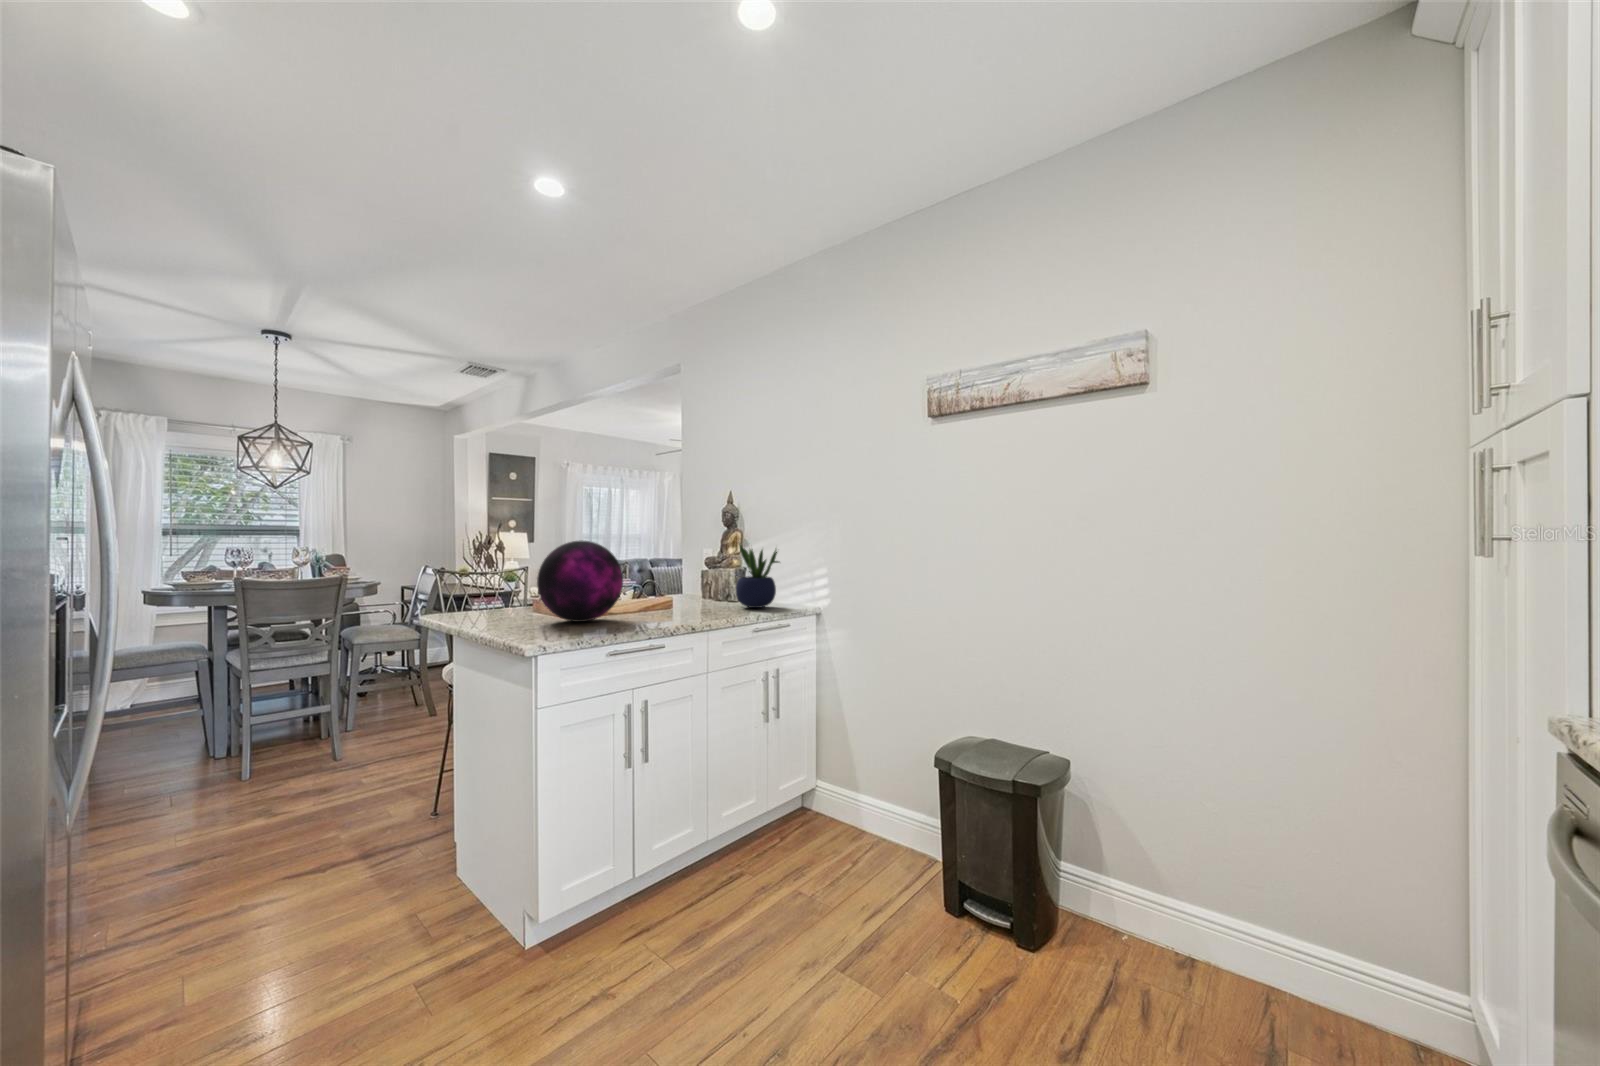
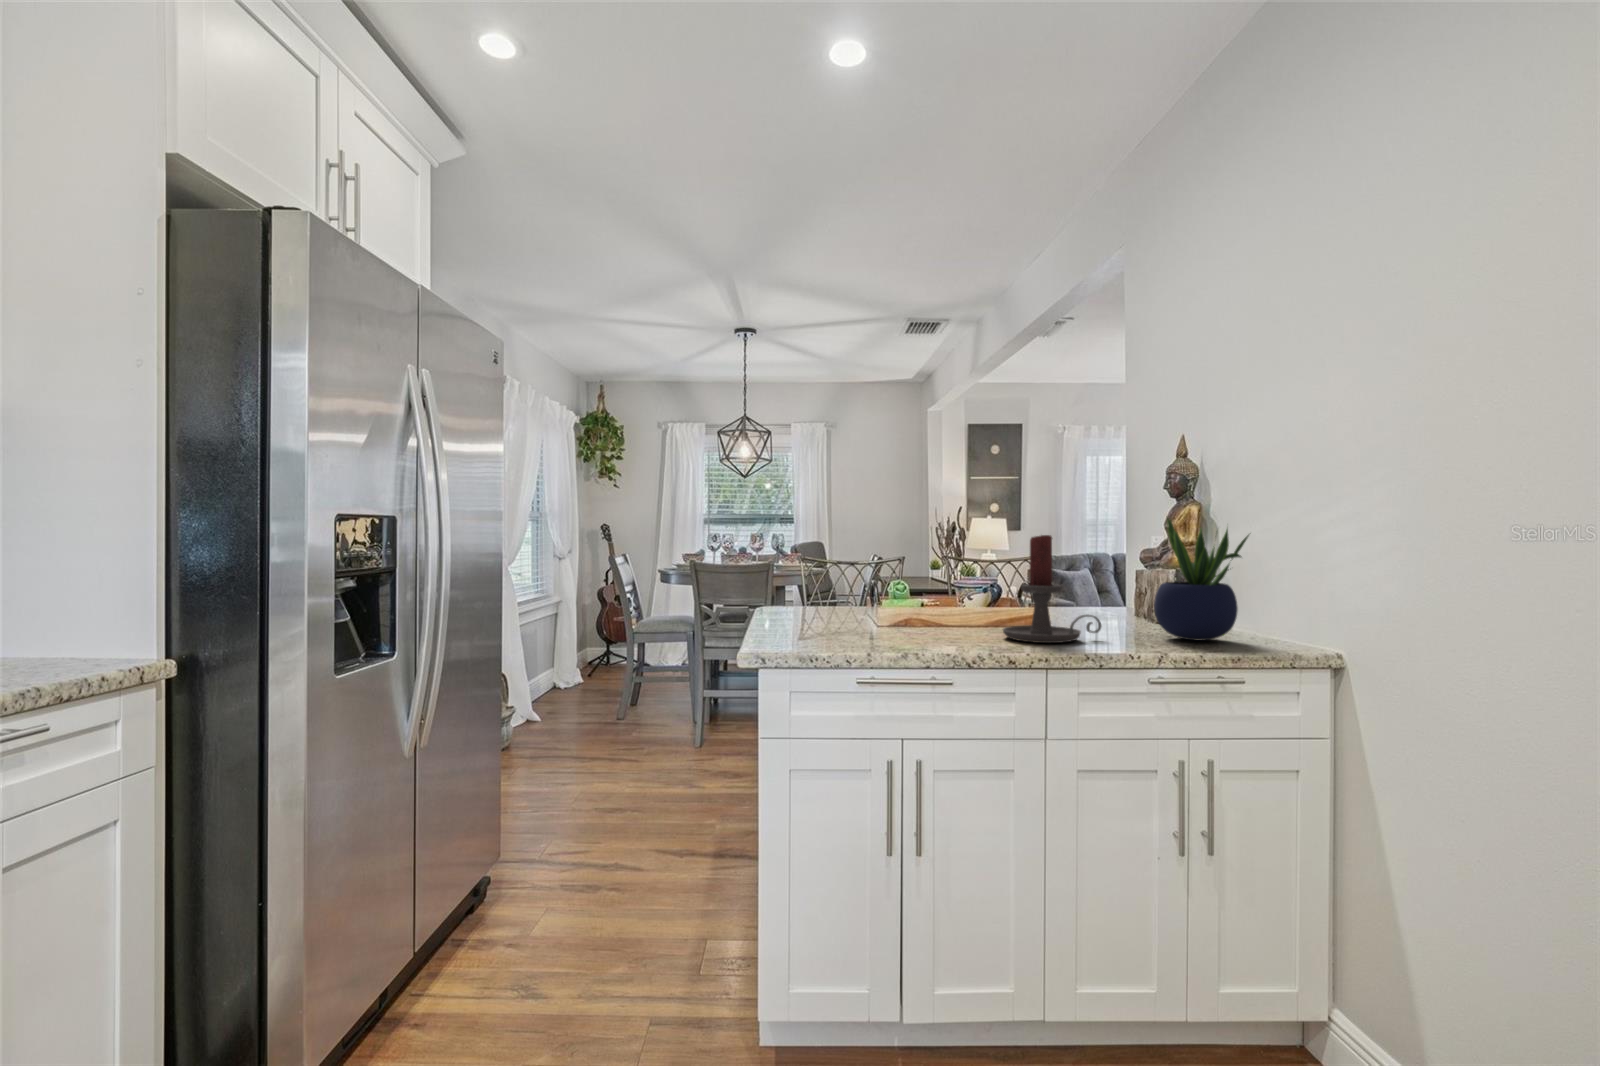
decorative orb: present [537,541,623,622] -> none [815,513,934,632]
candle holder: none [664,553,716,617] -> present [1003,535,1101,643]

